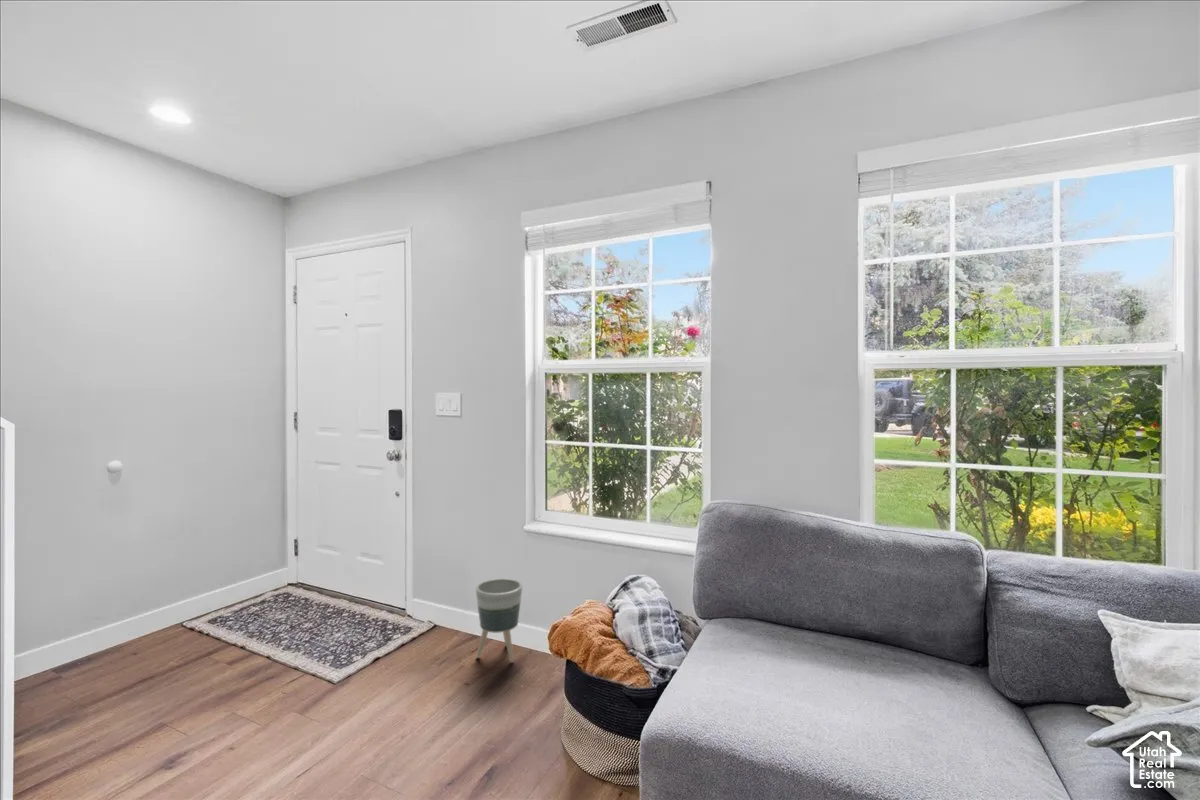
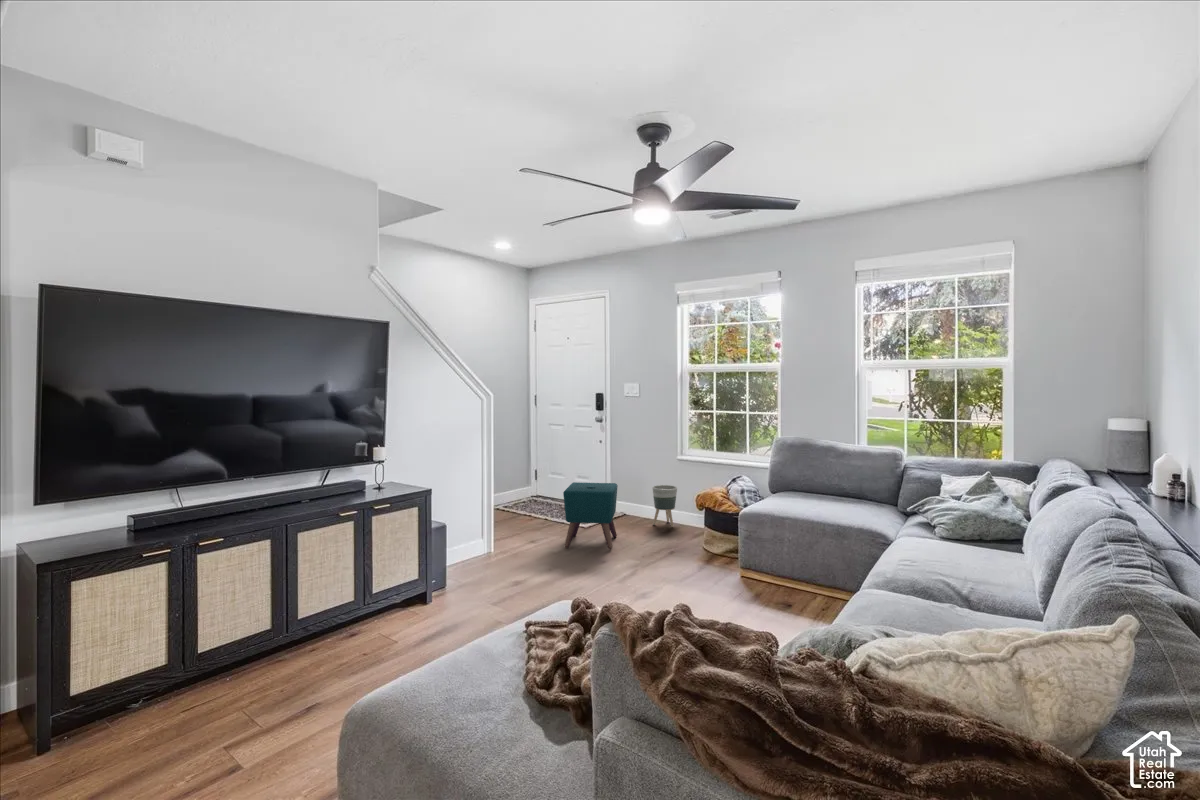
ottoman: none [234,600,389,777] -> present [563,482,618,549]

